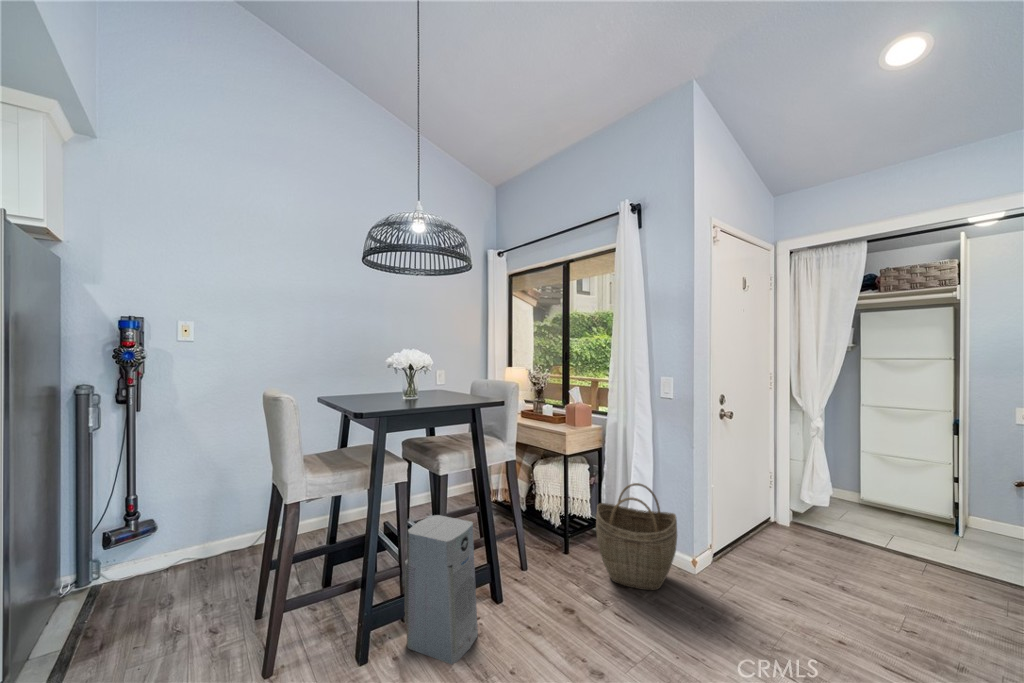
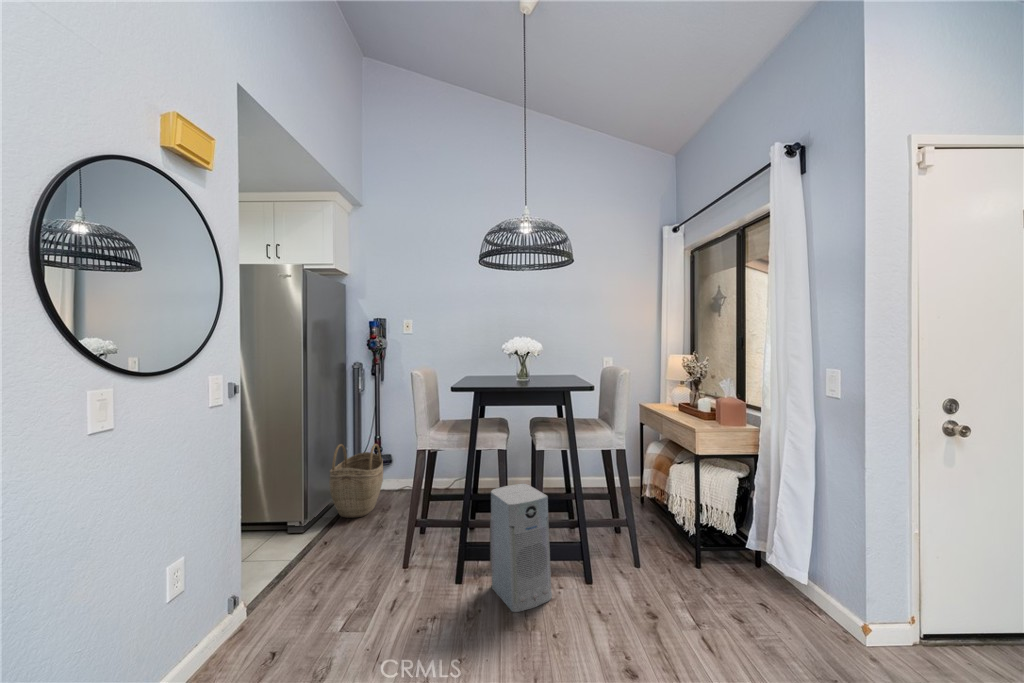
woven basket: present [596,483,677,590] -> present [329,444,383,518]

